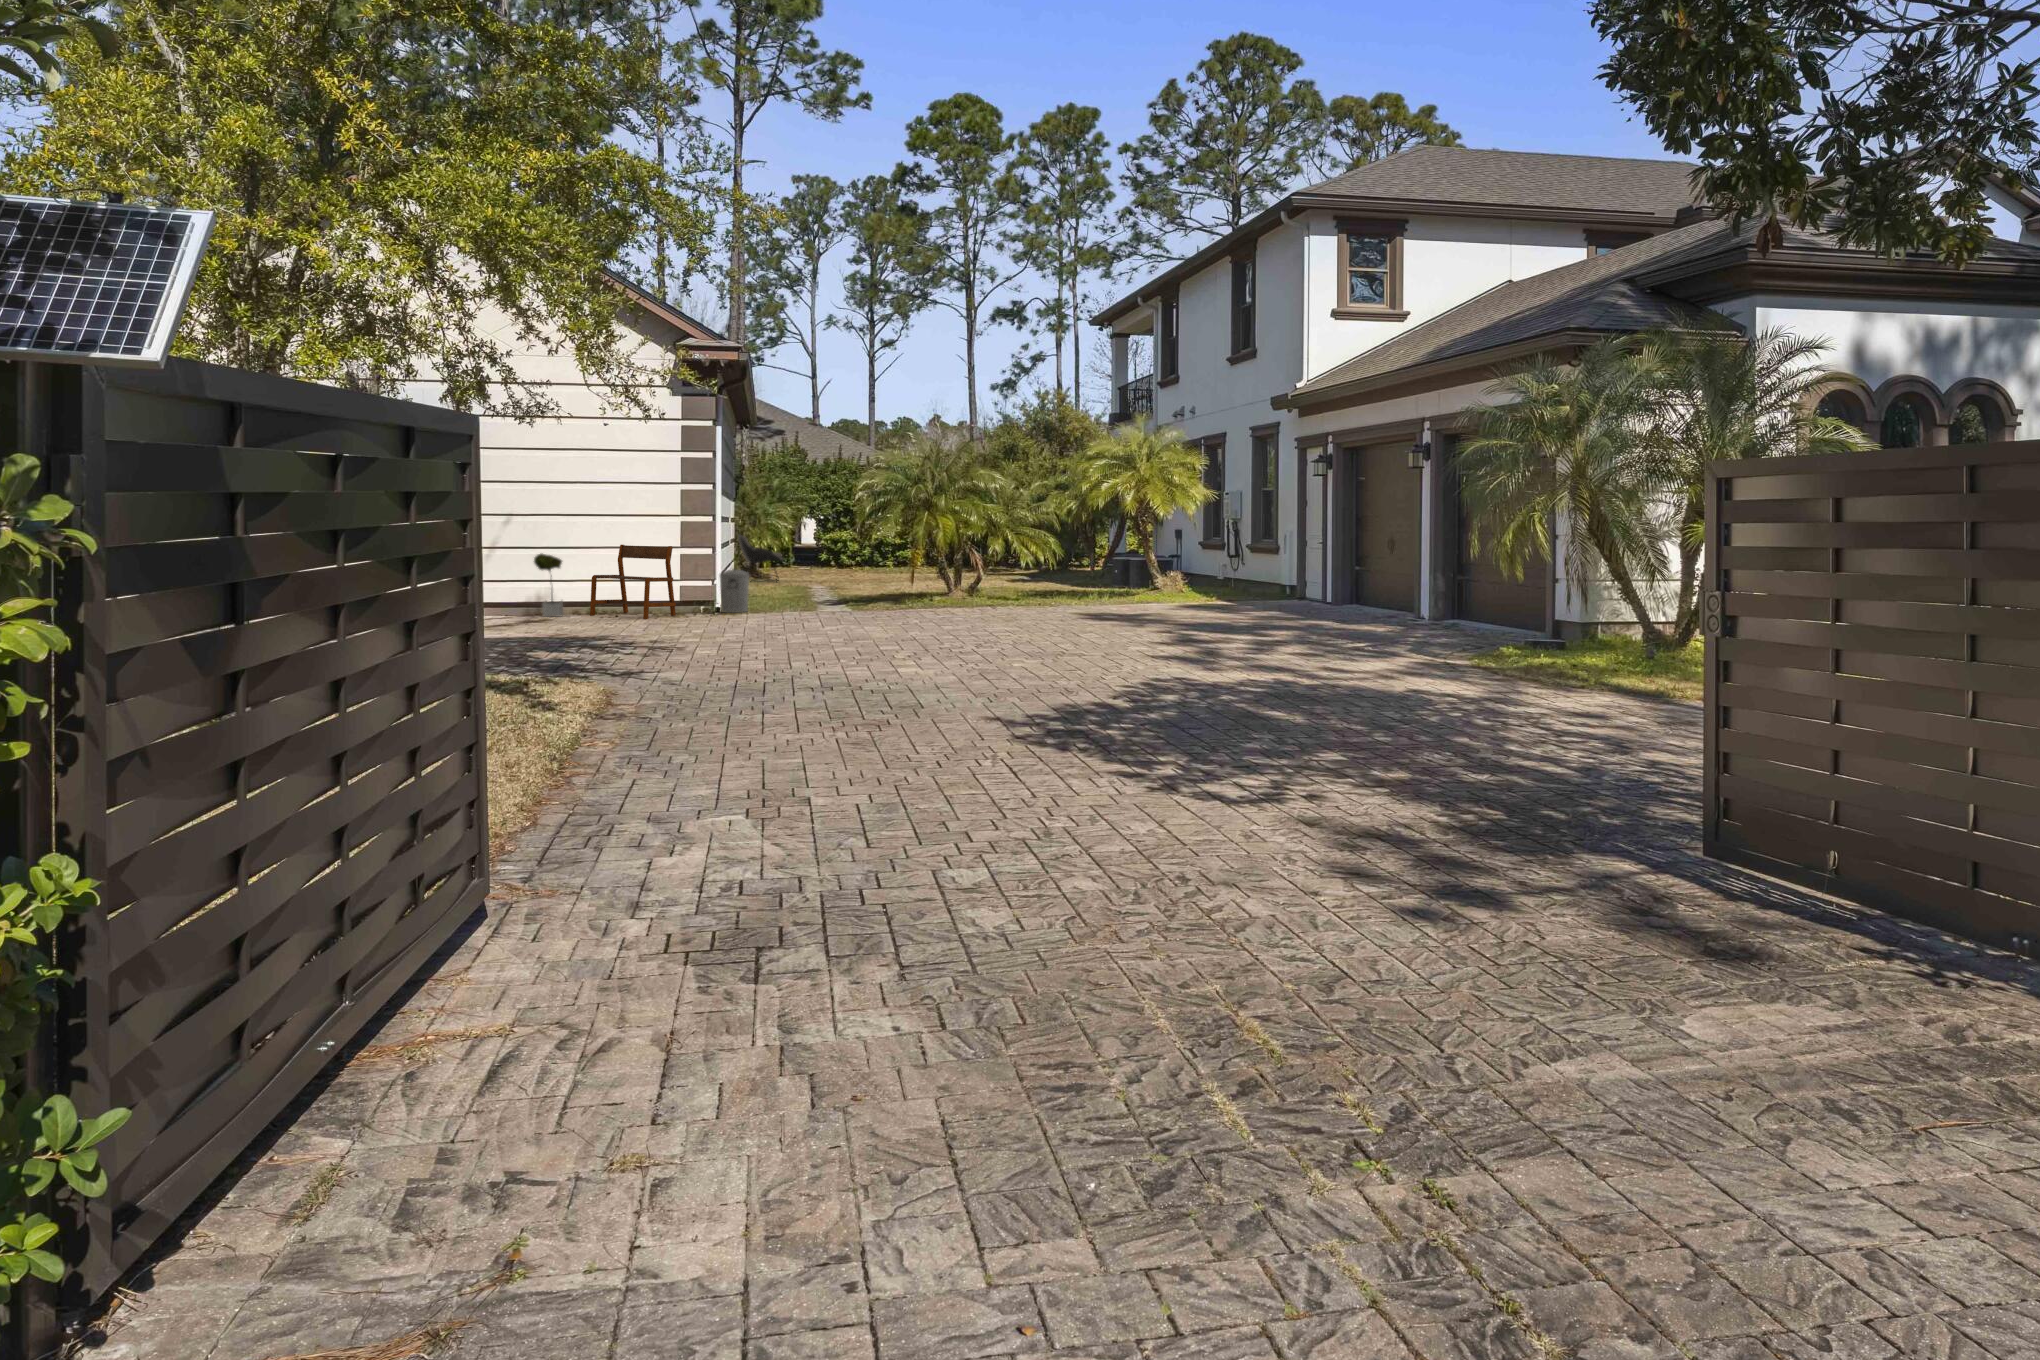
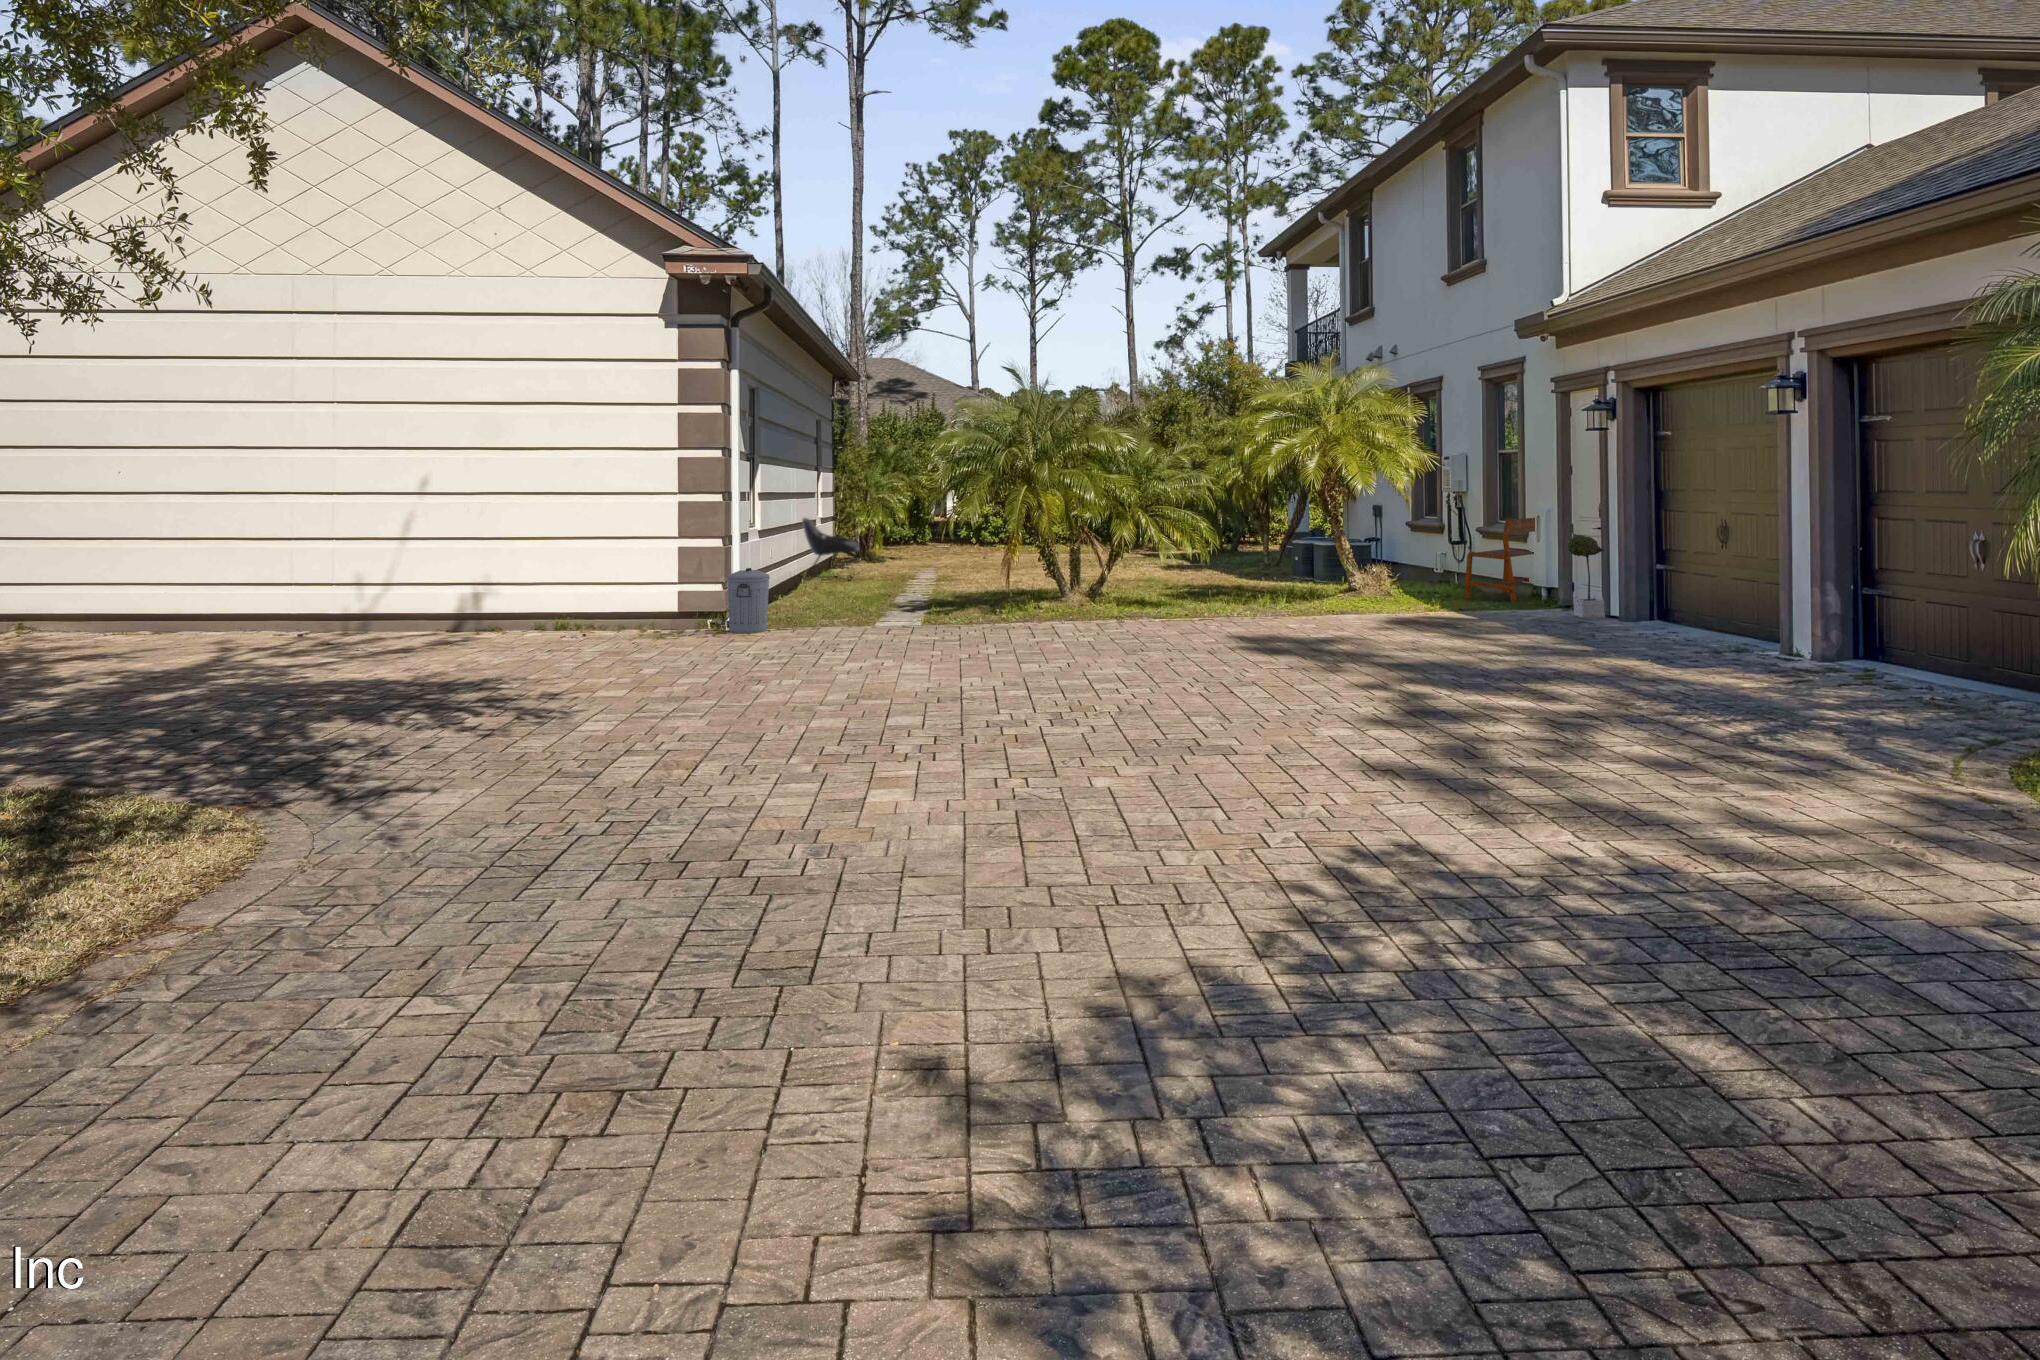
bench: present [590,545,676,619] -> present [1465,518,1535,601]
potted tree: present [534,553,563,617] -> present [1568,533,1605,618]

